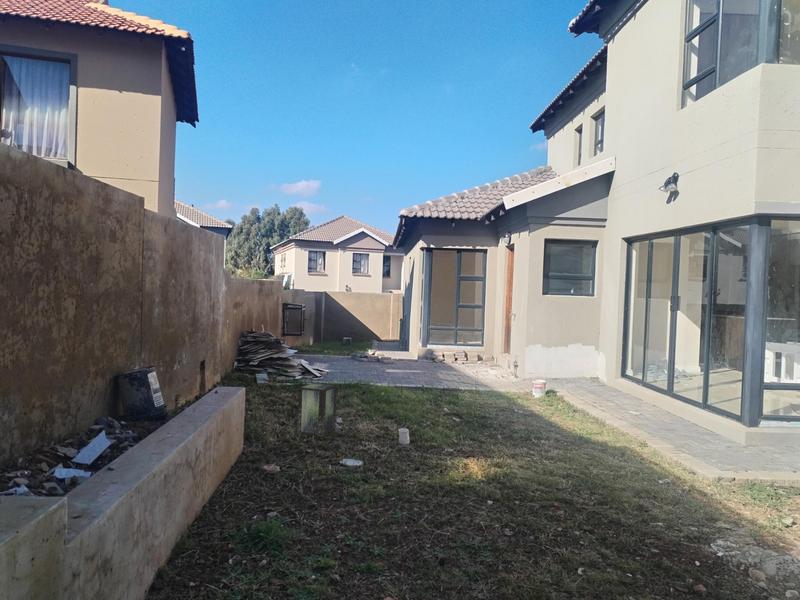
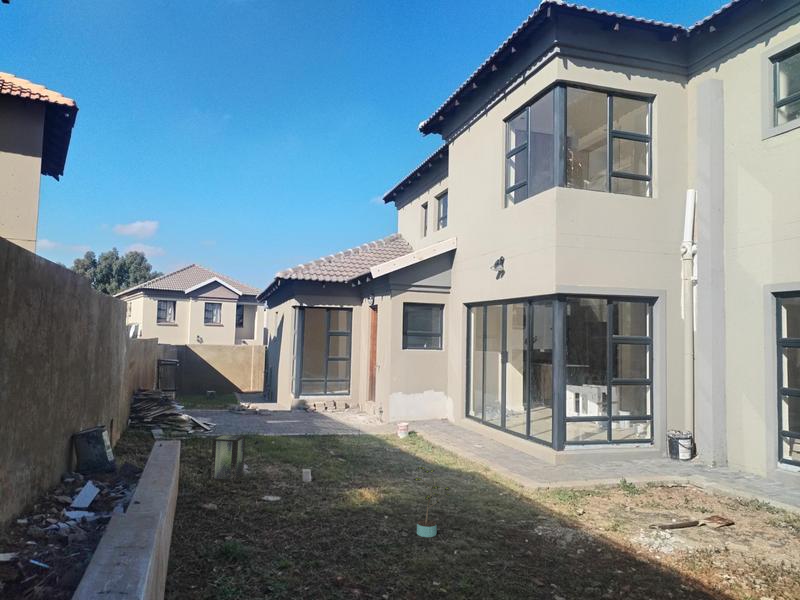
potted plant: none [520,441,575,539] -> present [414,467,450,537]

